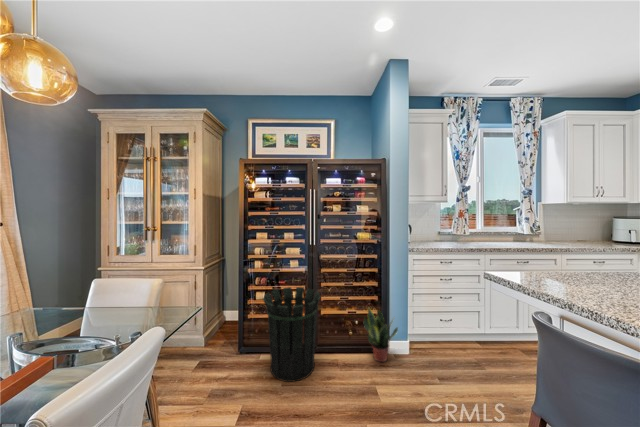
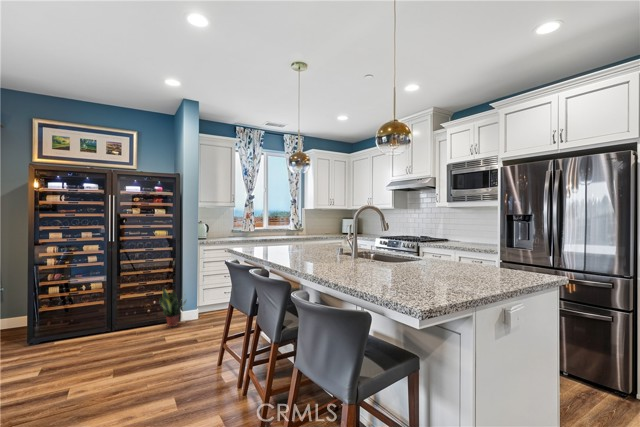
waste bin: present [263,287,320,382] -> none [61,279,120,350]

